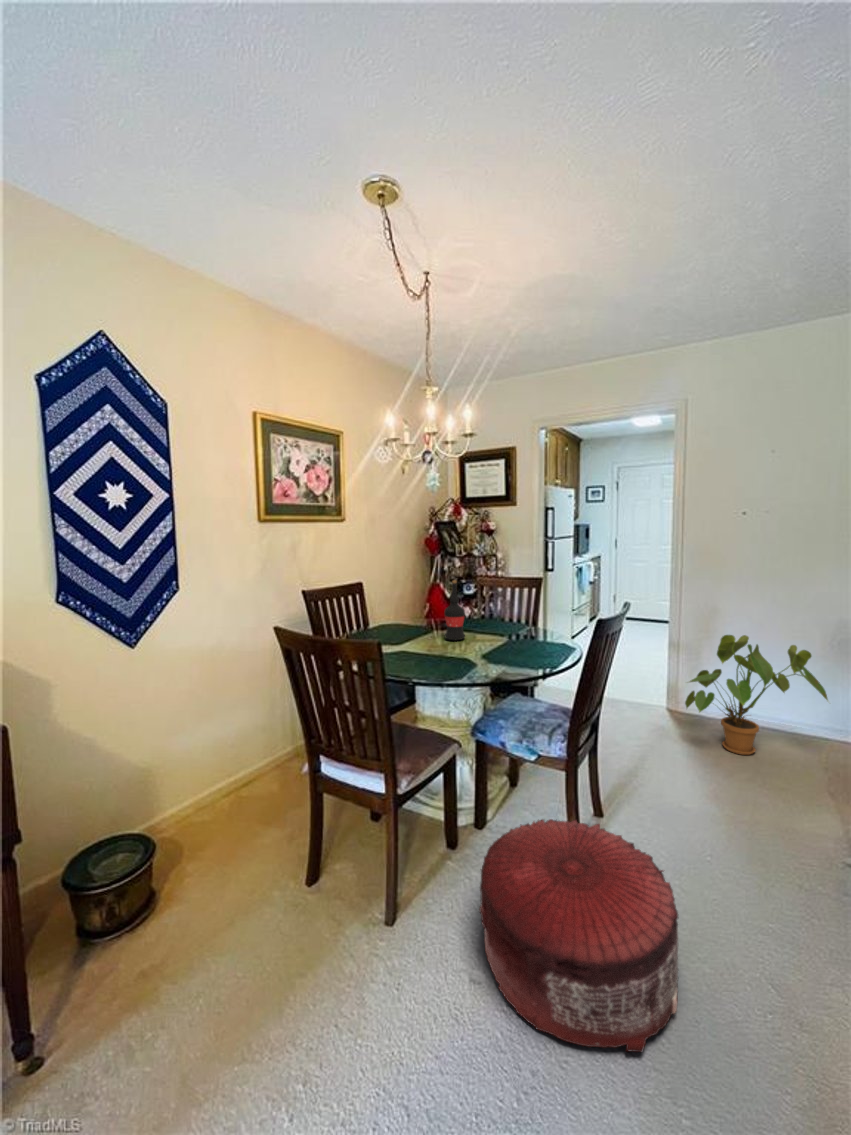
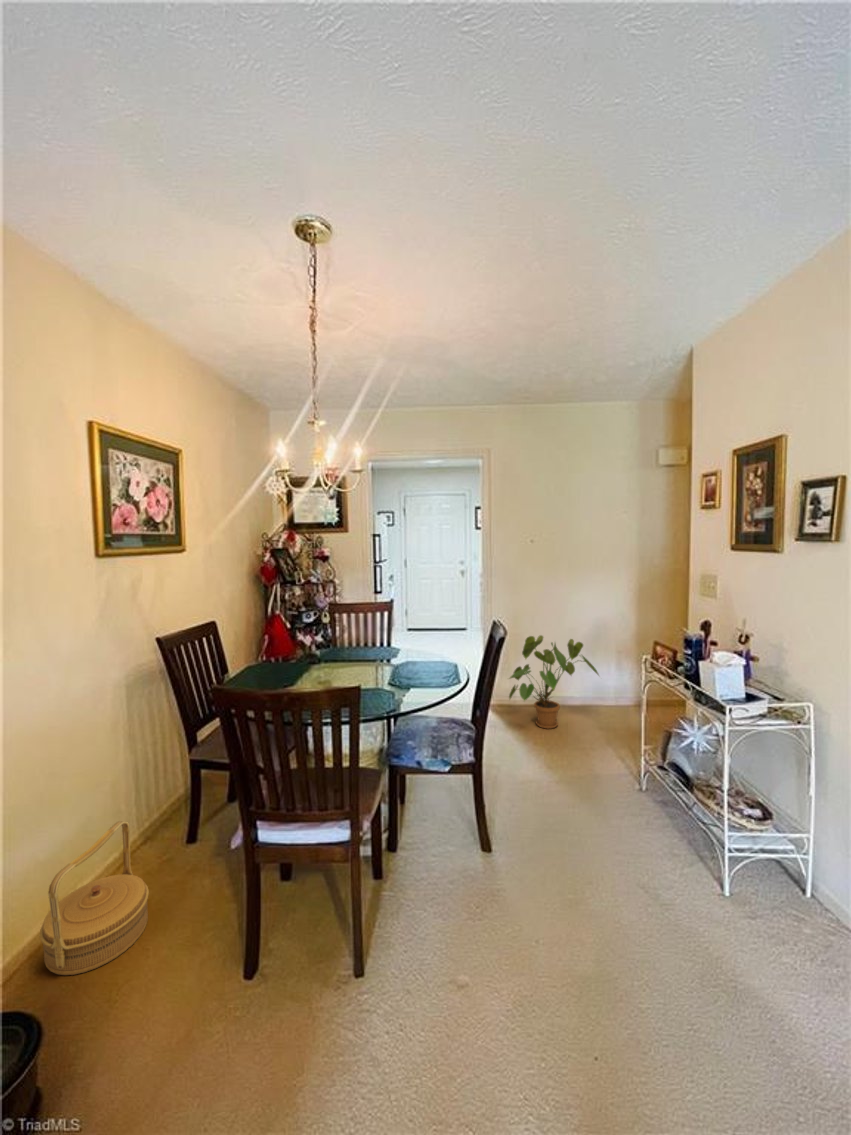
wine bottle: present [444,580,465,640] -> none [333,611,355,671]
basket: none [196,732,272,835] -> present [40,821,149,975]
pouf: present [479,819,678,1052] -> none [443,808,606,999]

